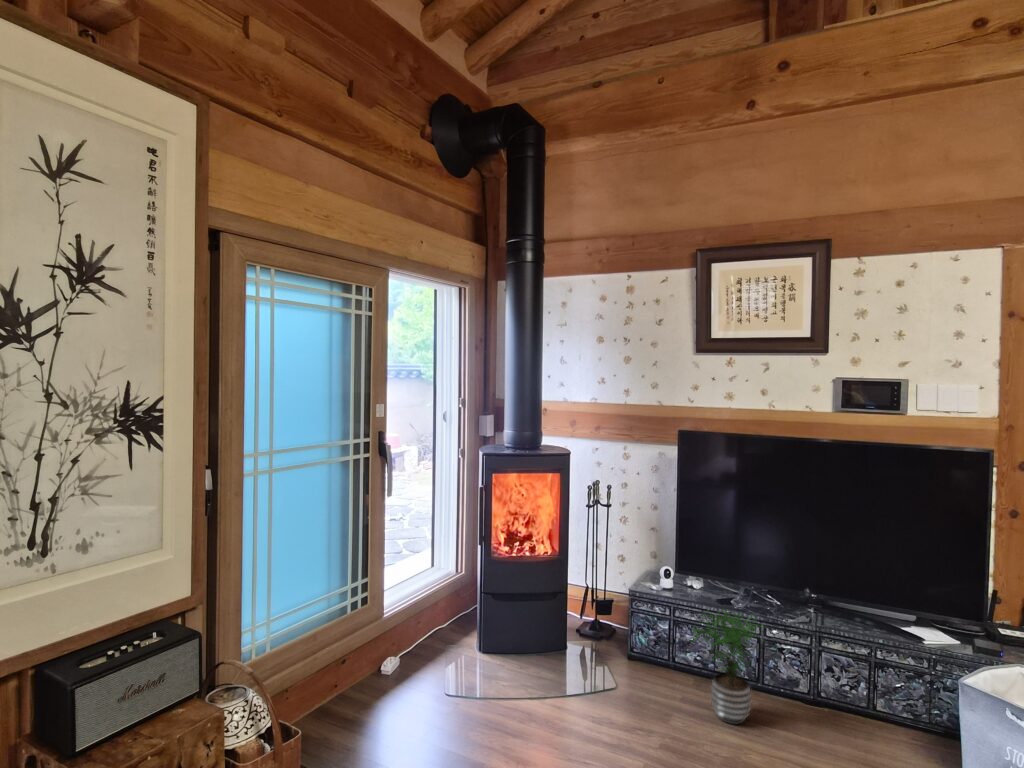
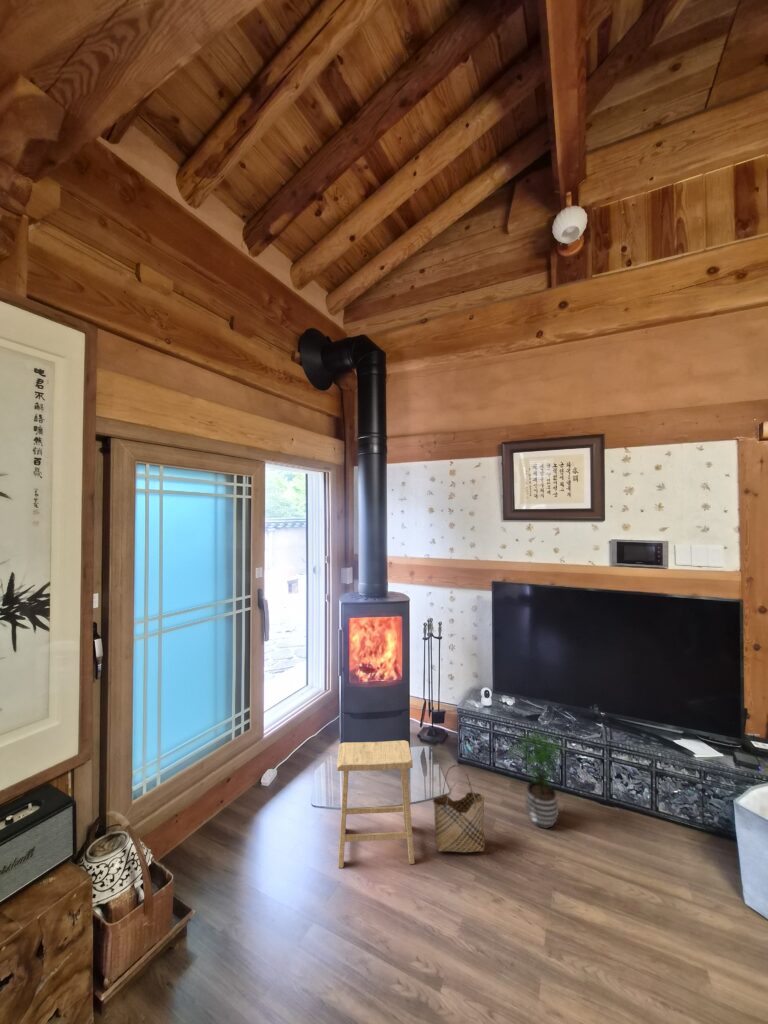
footstool: none [482,613,573,752] -> present [337,740,415,868]
woven basket: none [597,644,660,742] -> present [433,765,485,852]

